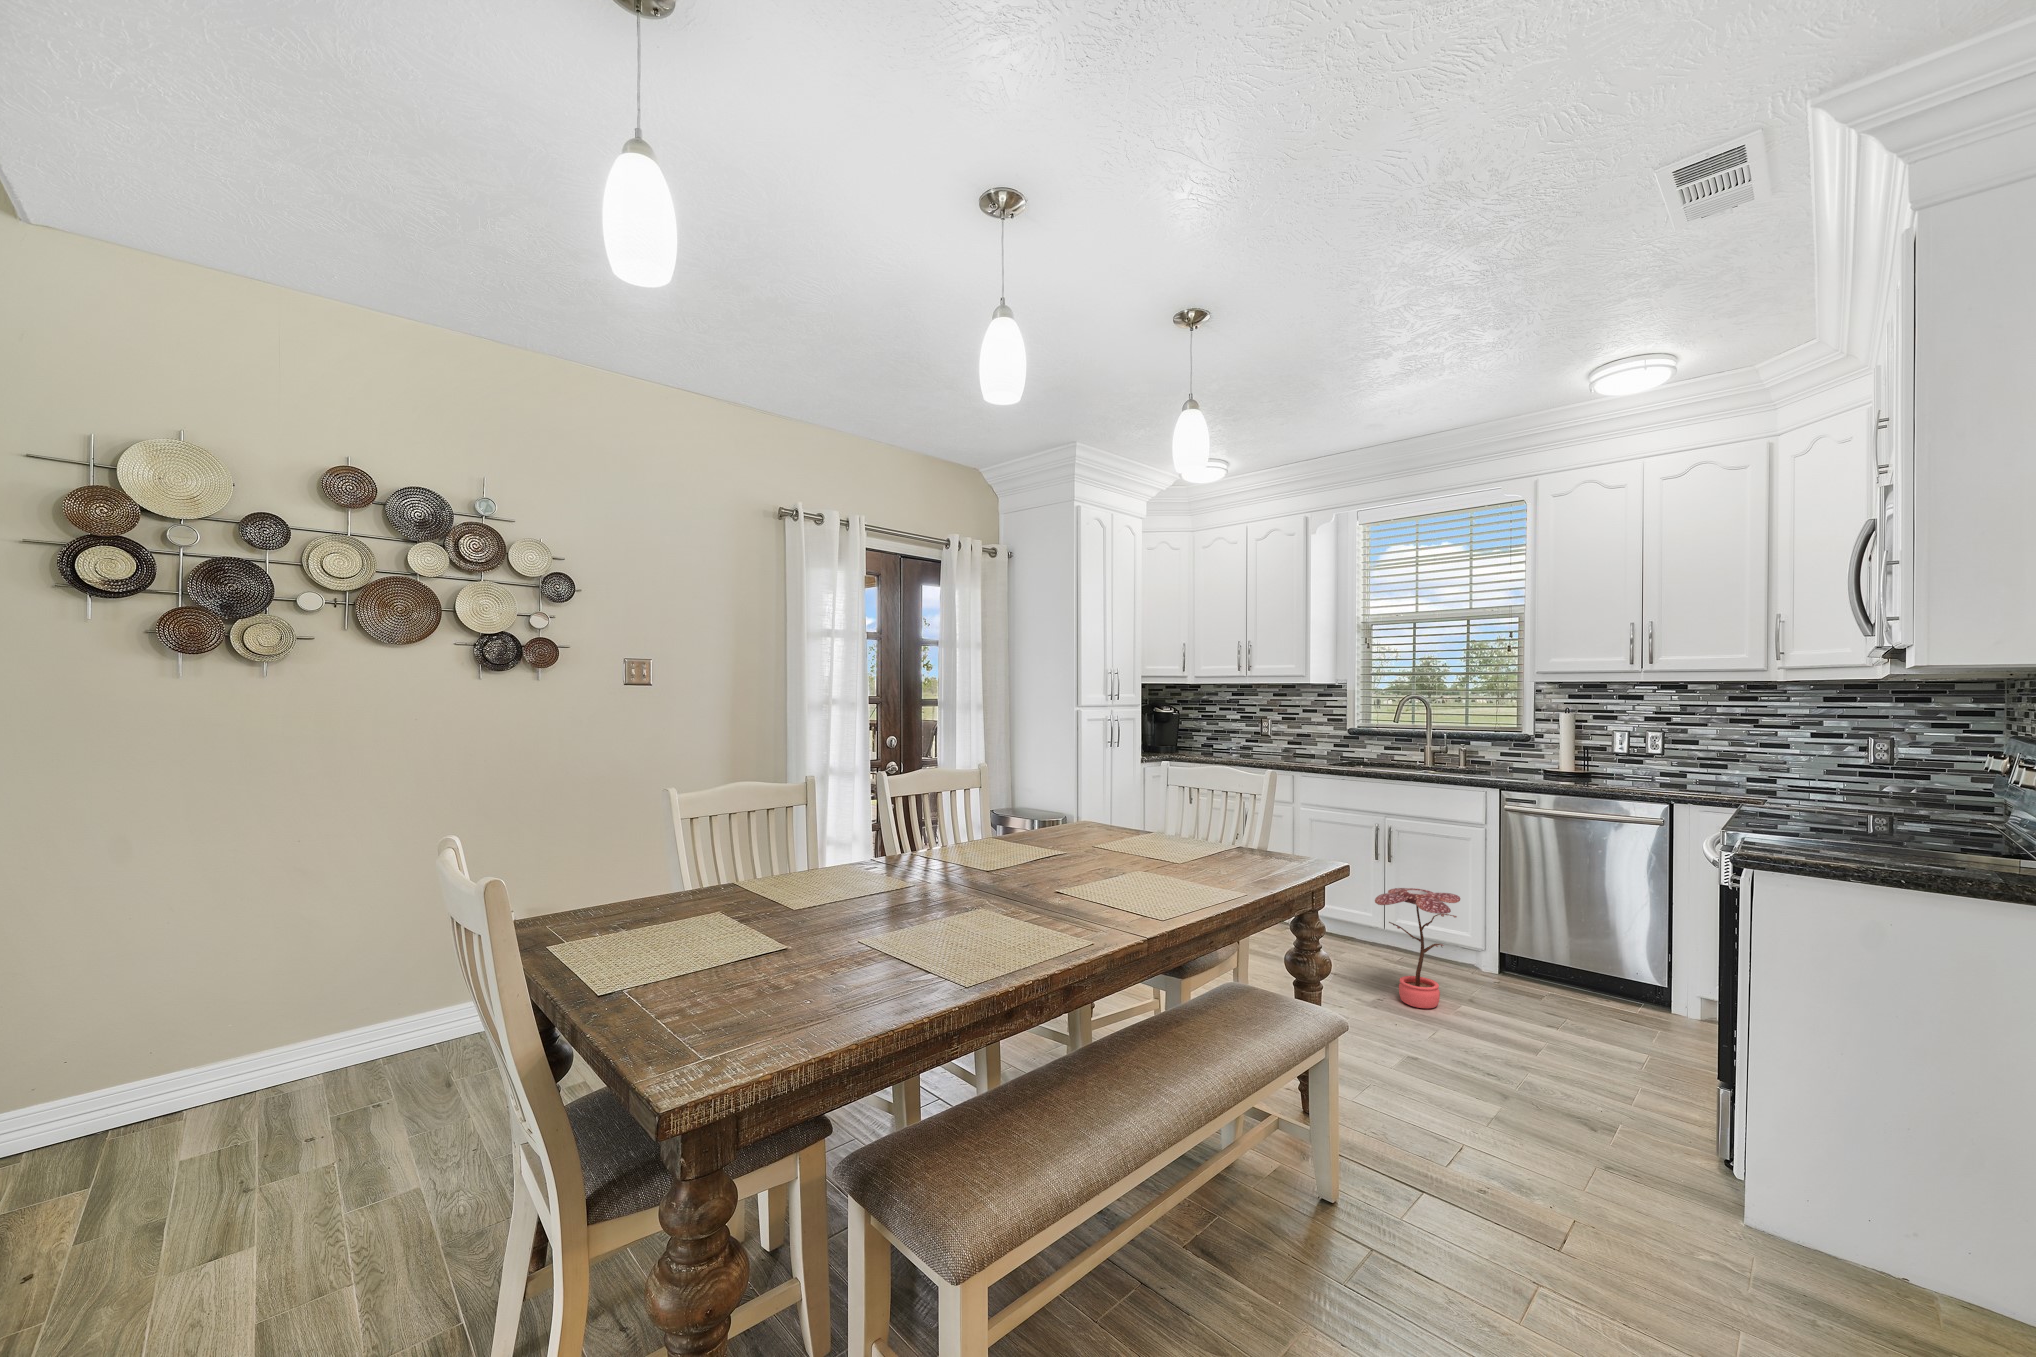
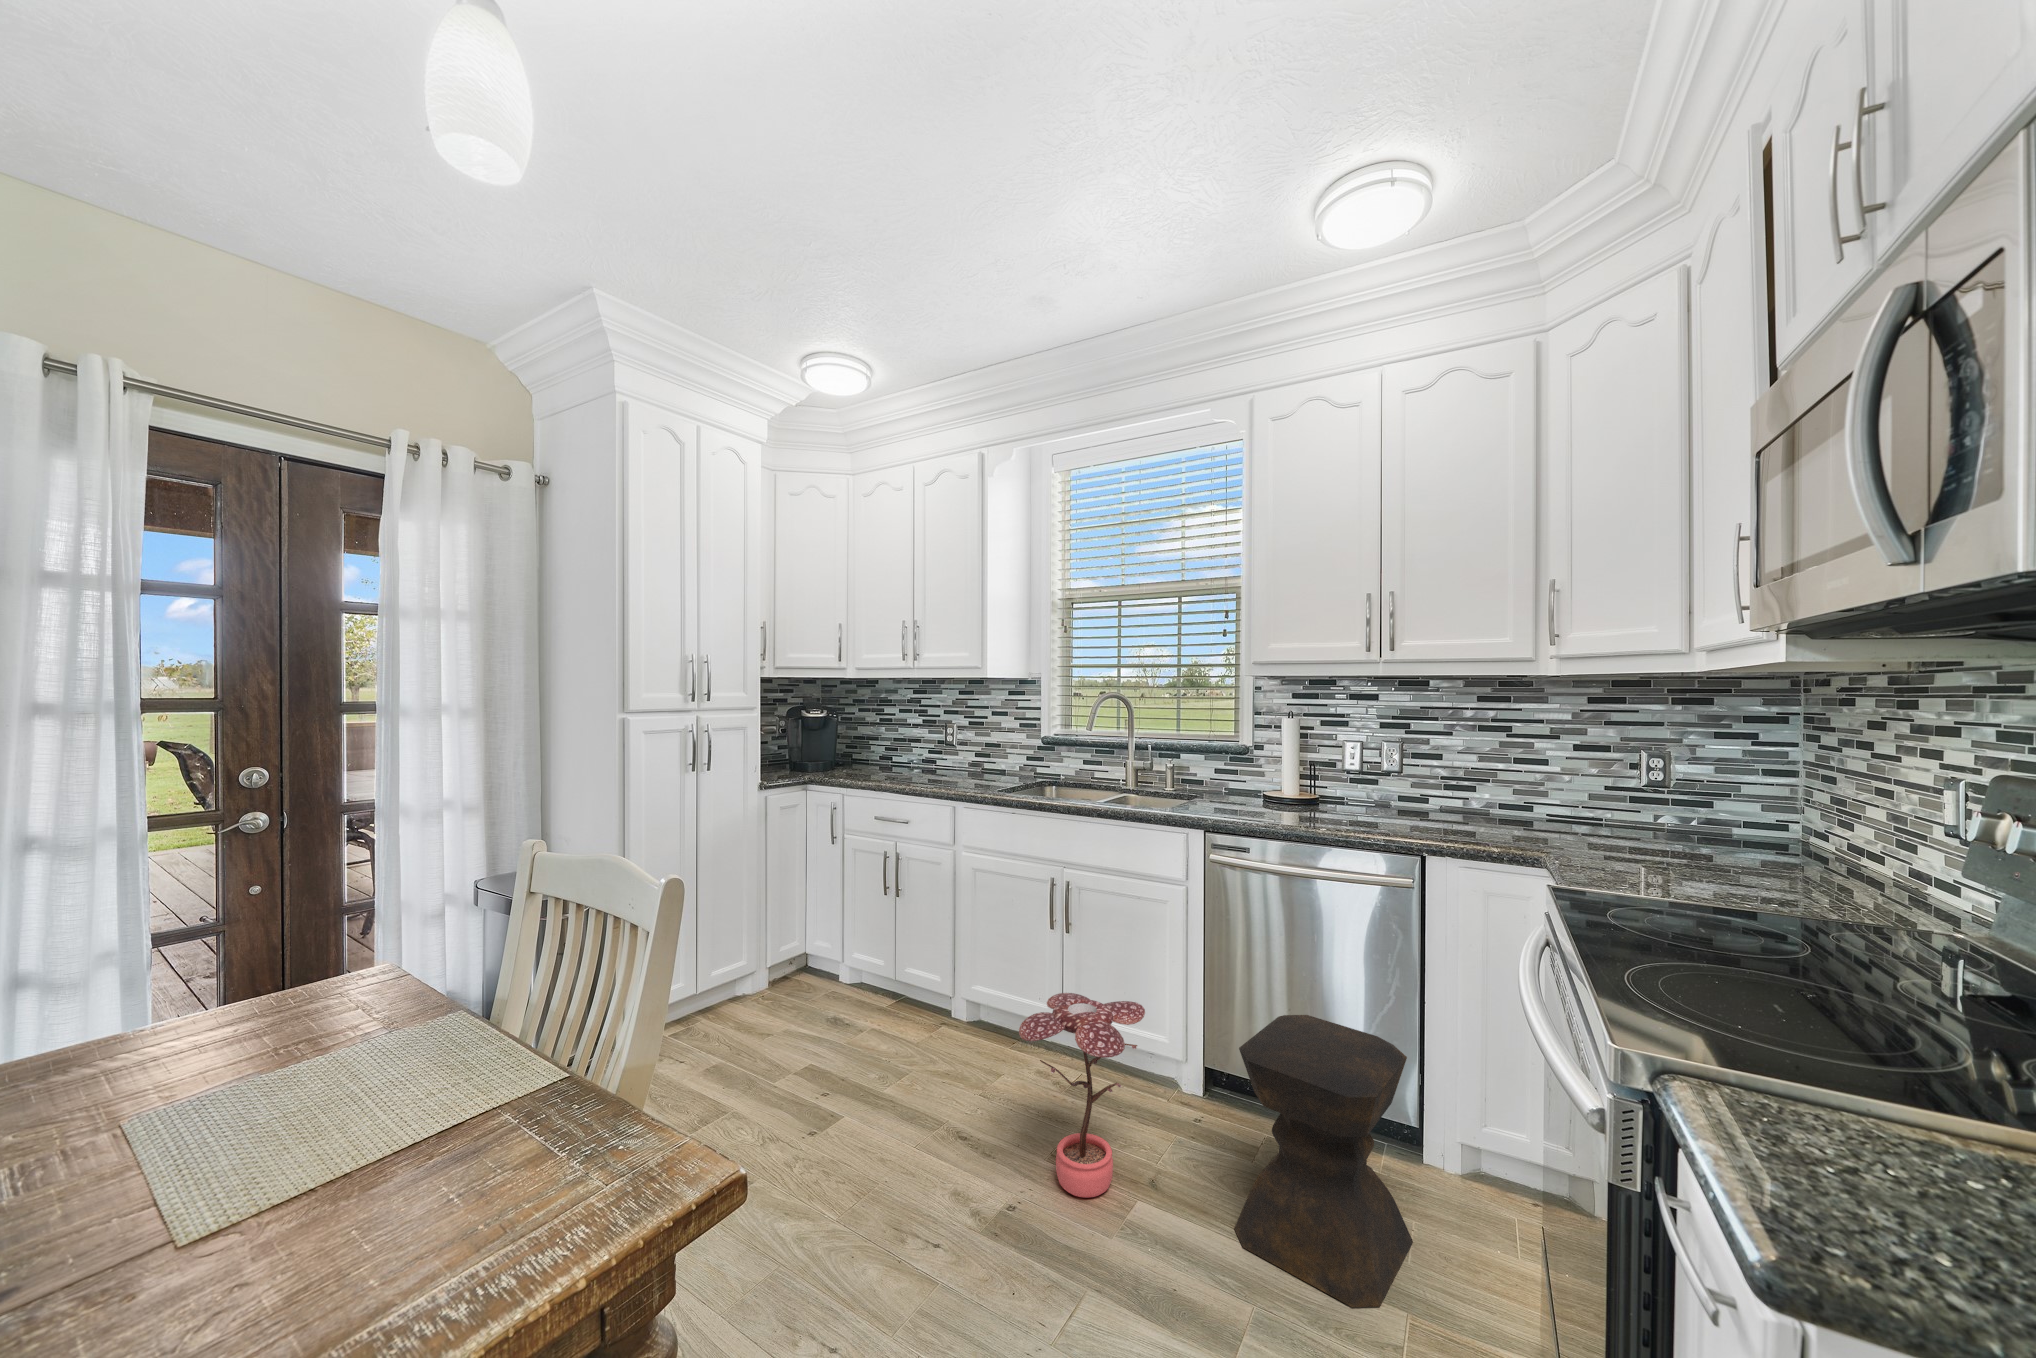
stool: none [1529,902,1660,1061] -> present [1234,1015,1413,1307]

